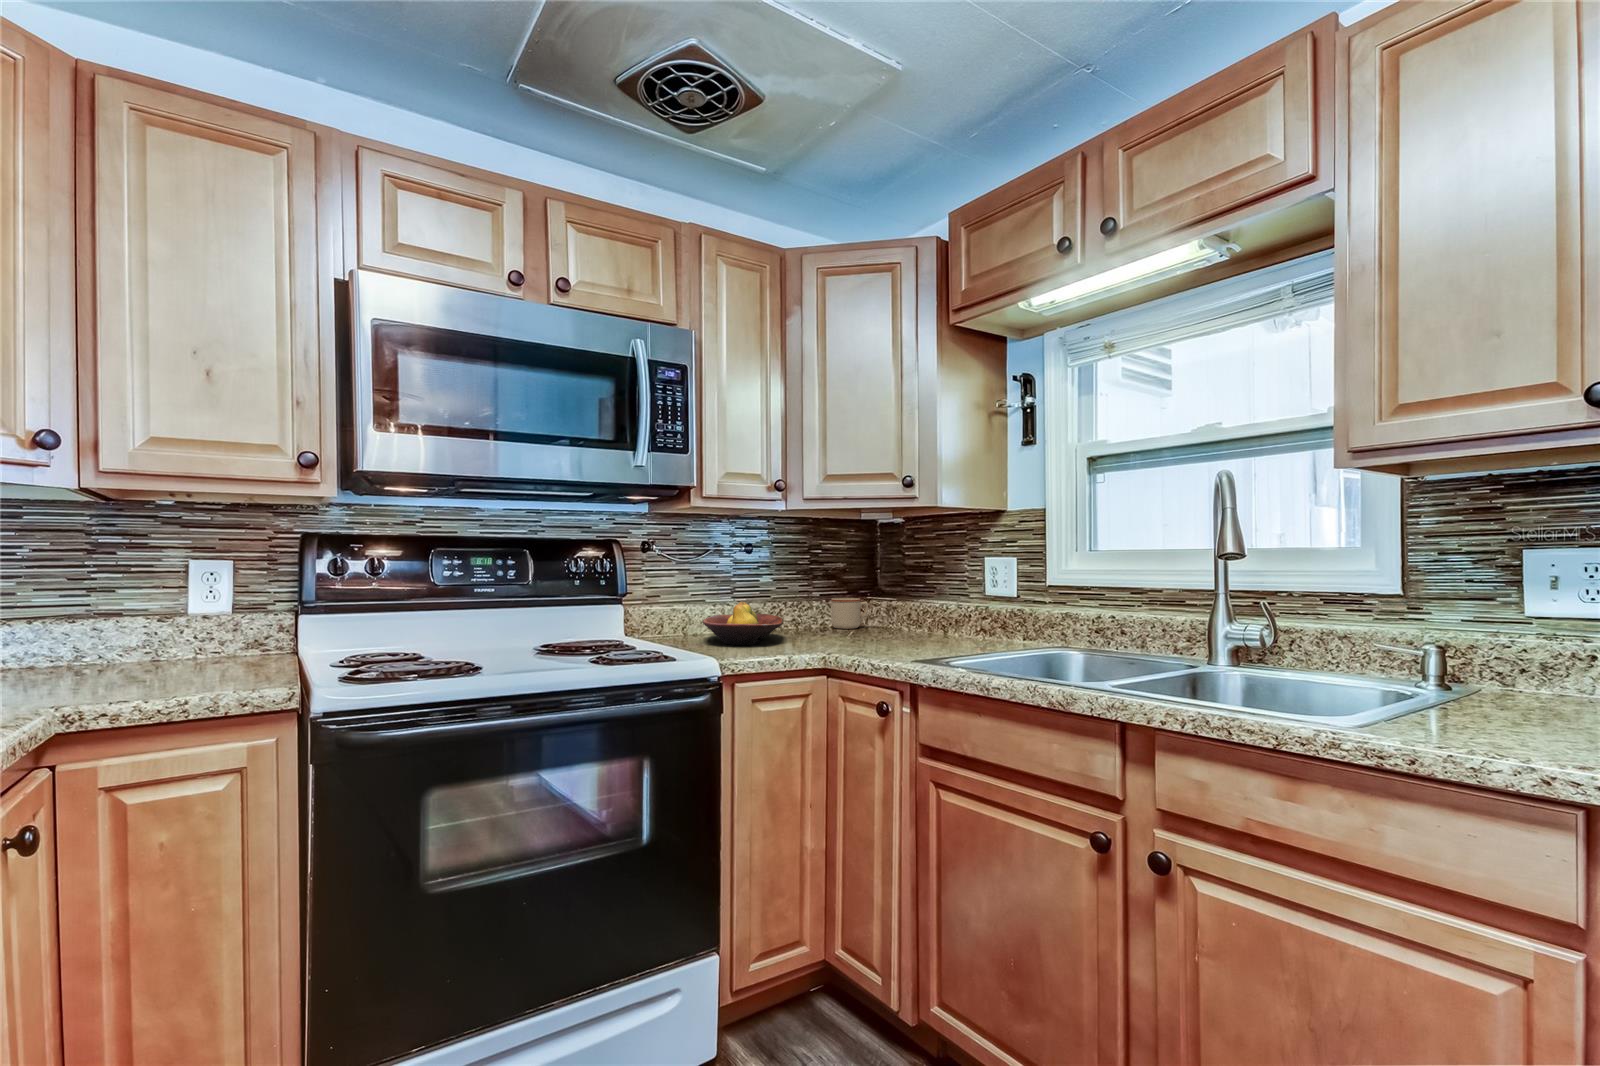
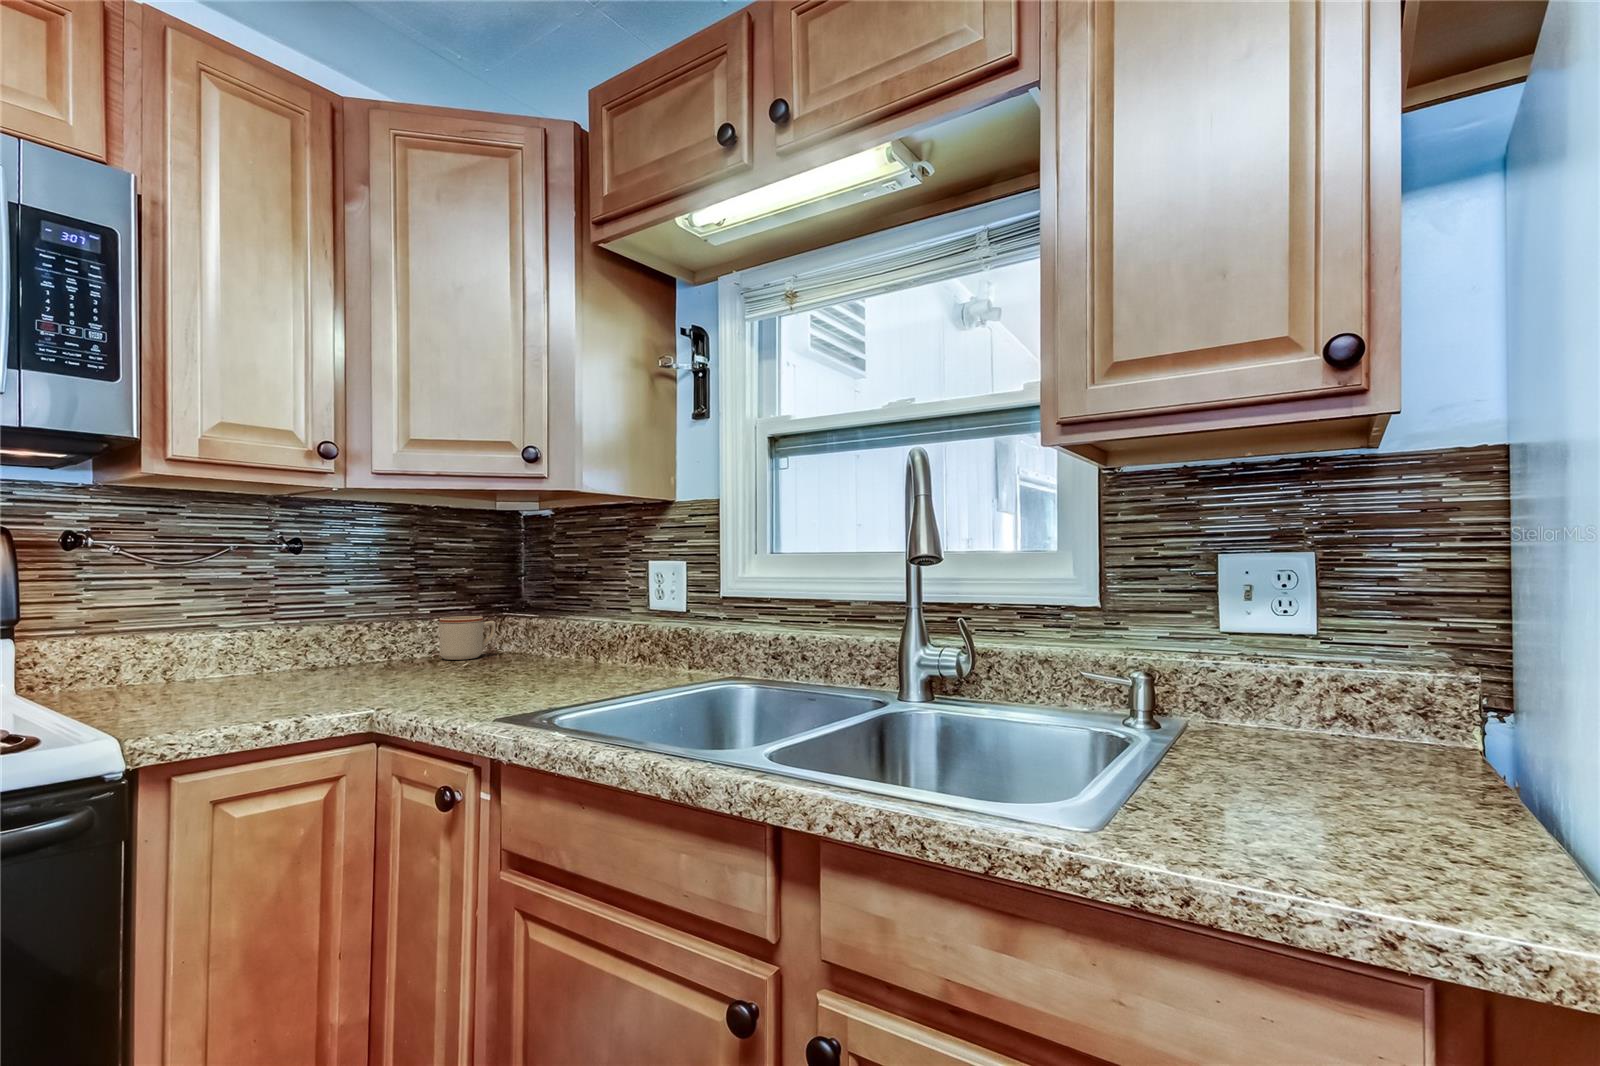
fruit bowl: present [703,602,783,645] -> none [173,631,337,703]

